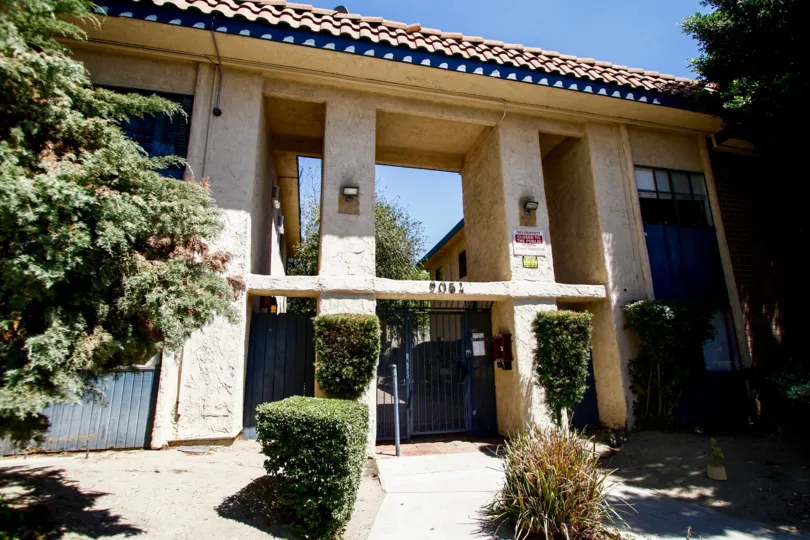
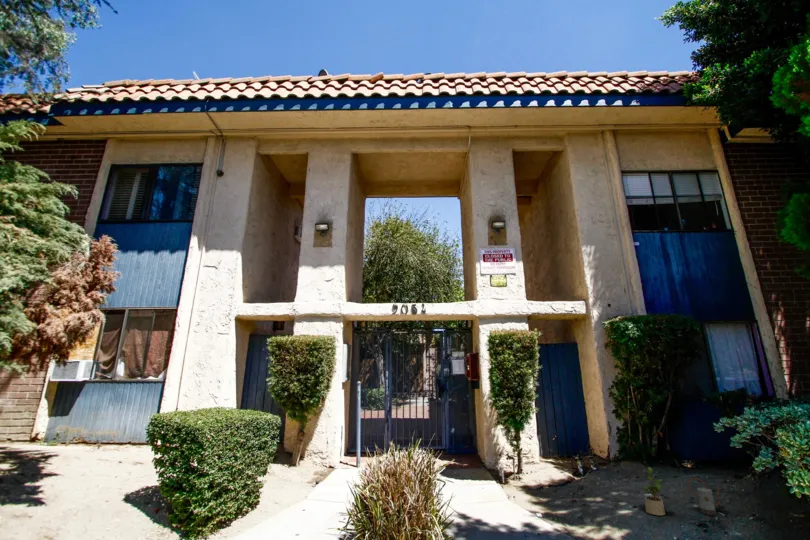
watering can: none [747,445,777,476] -> present [687,478,721,515]

